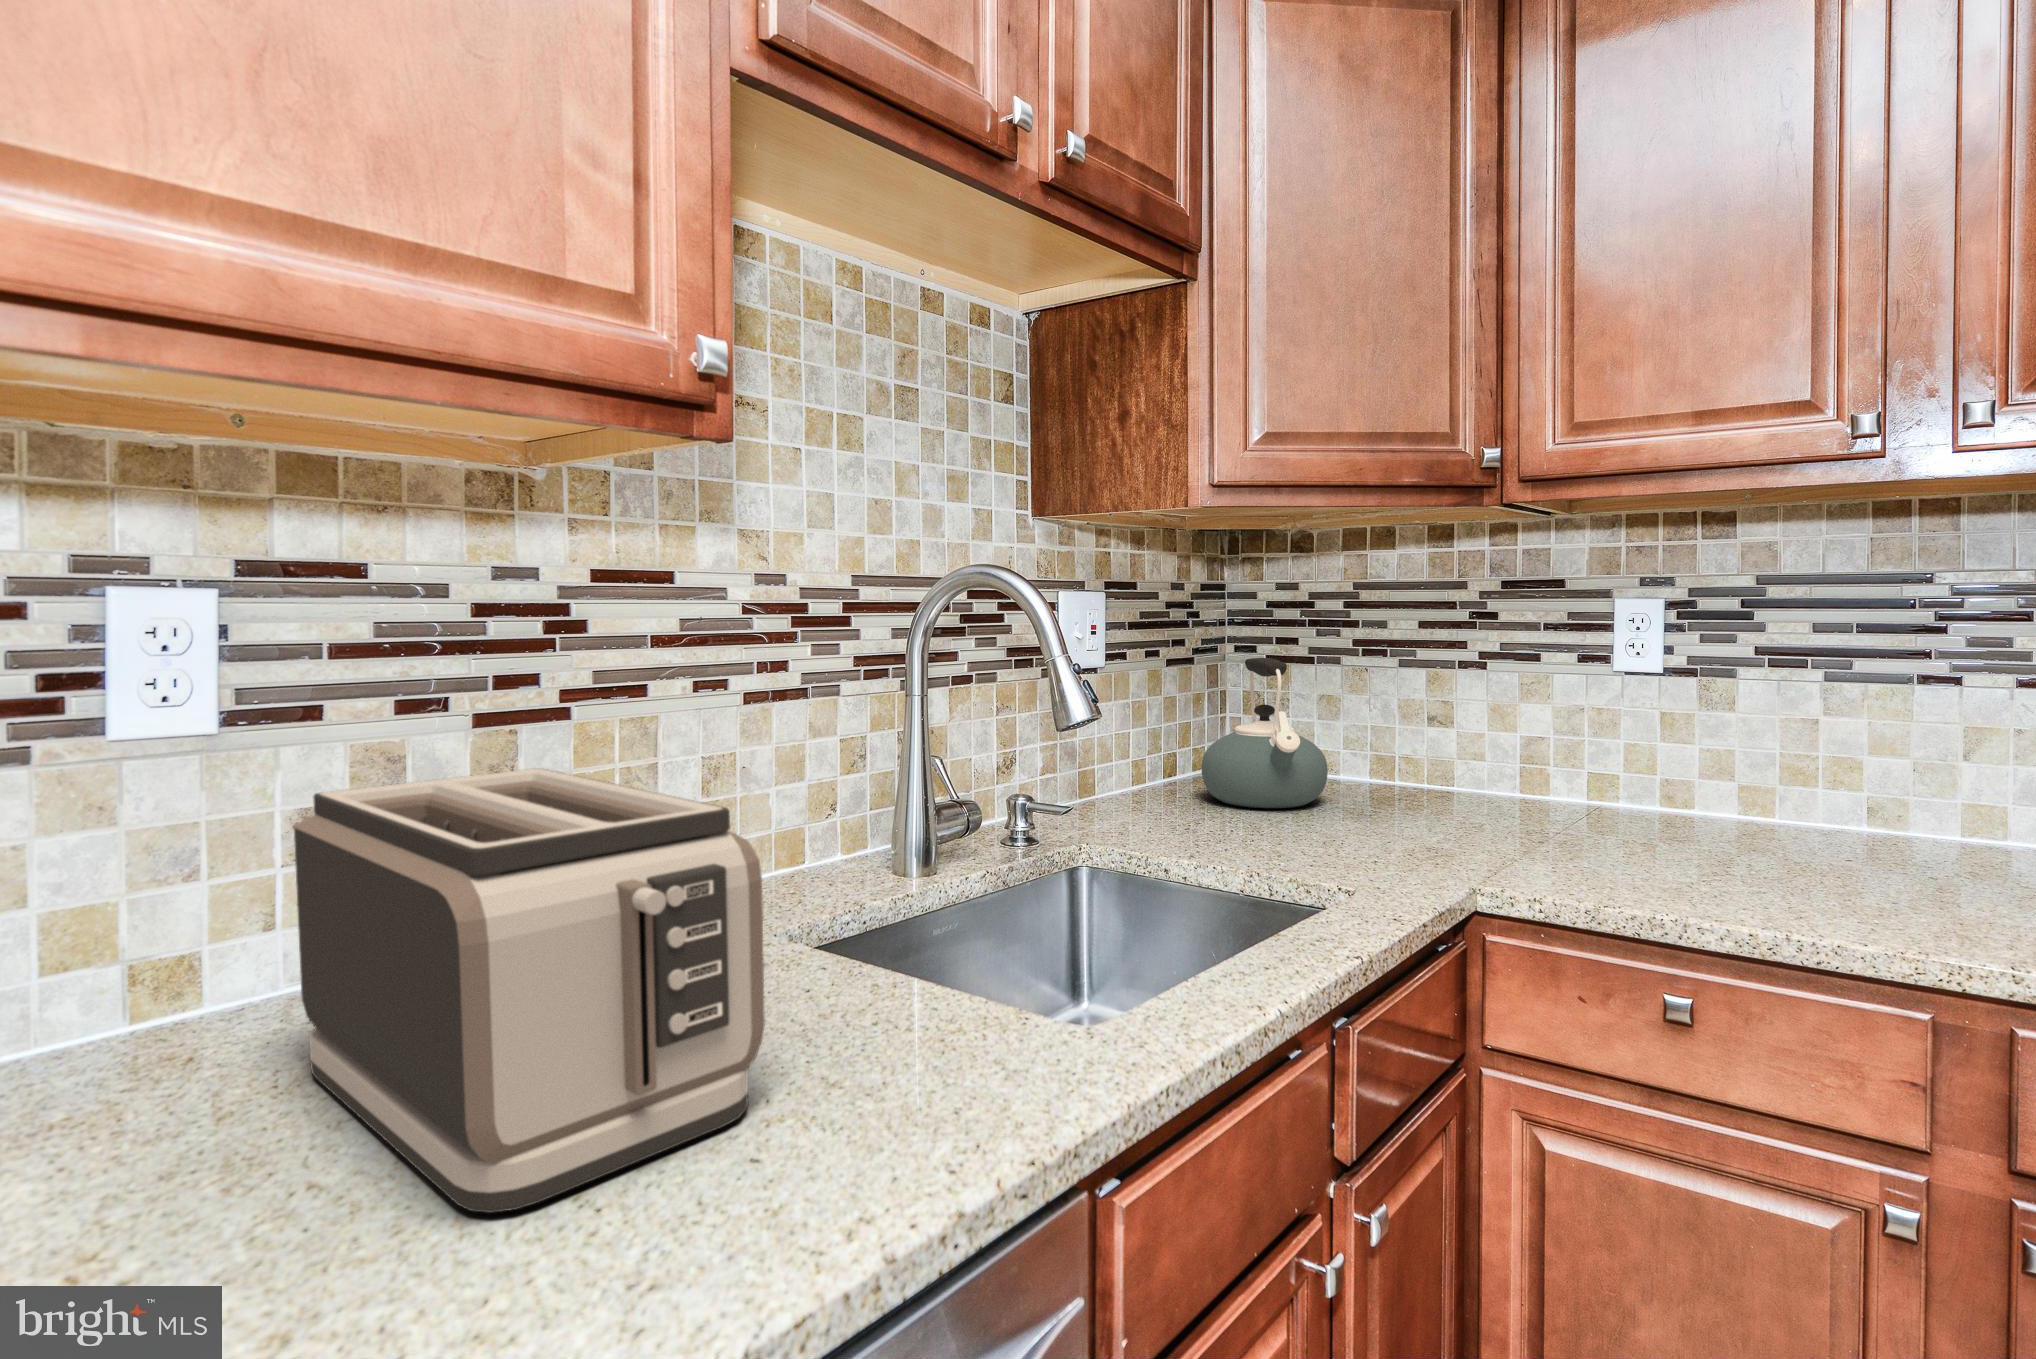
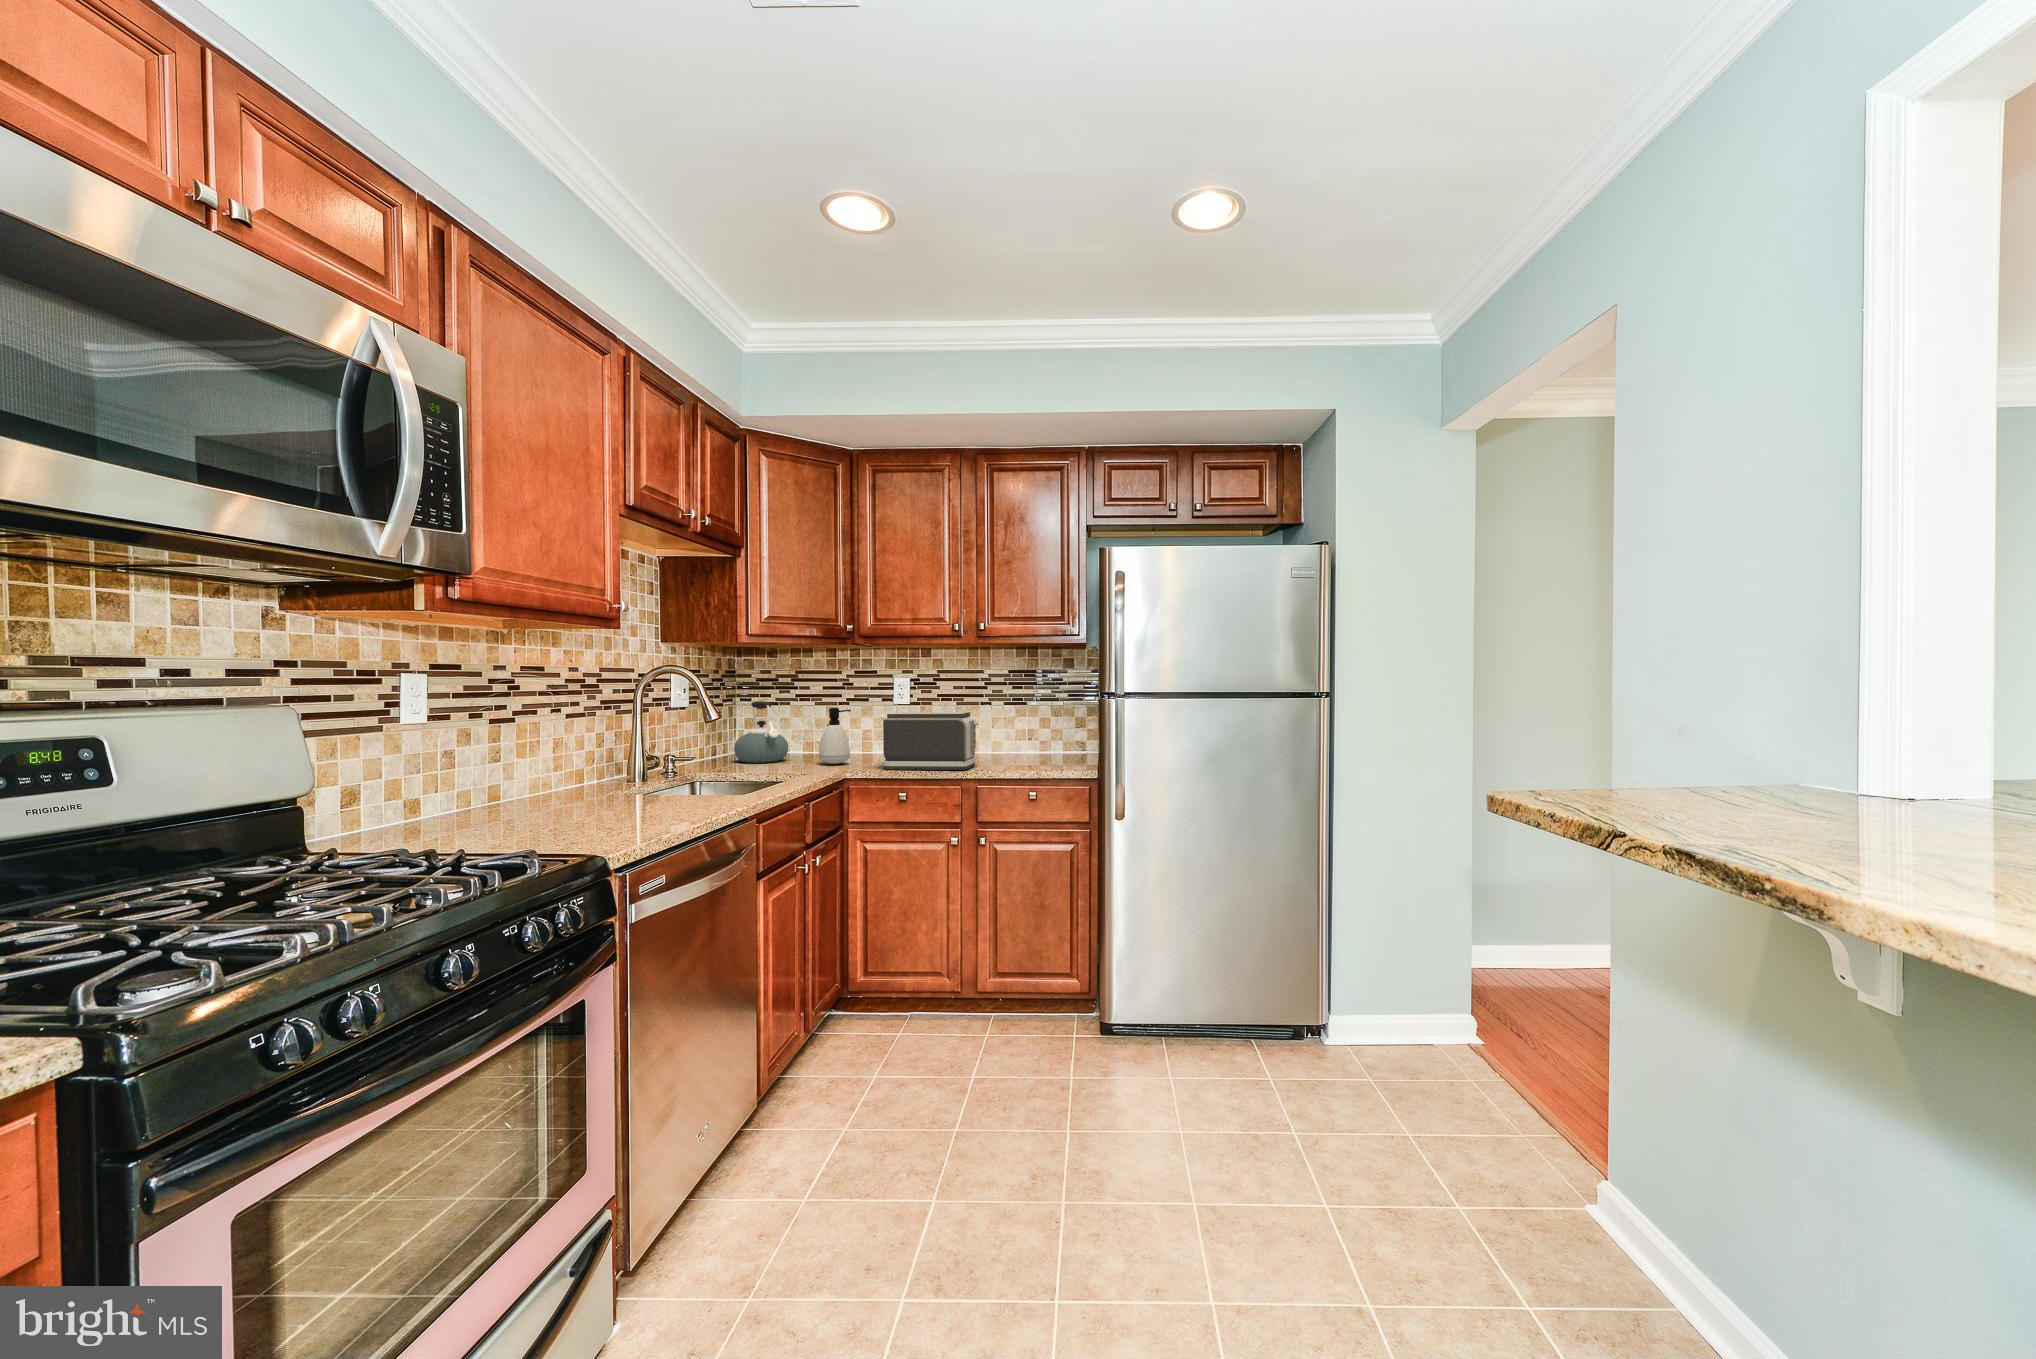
soap dispenser: none [1403,684,1497,838] -> present [819,708,851,764]
toaster: present [294,768,765,1213] -> present [883,712,979,770]

